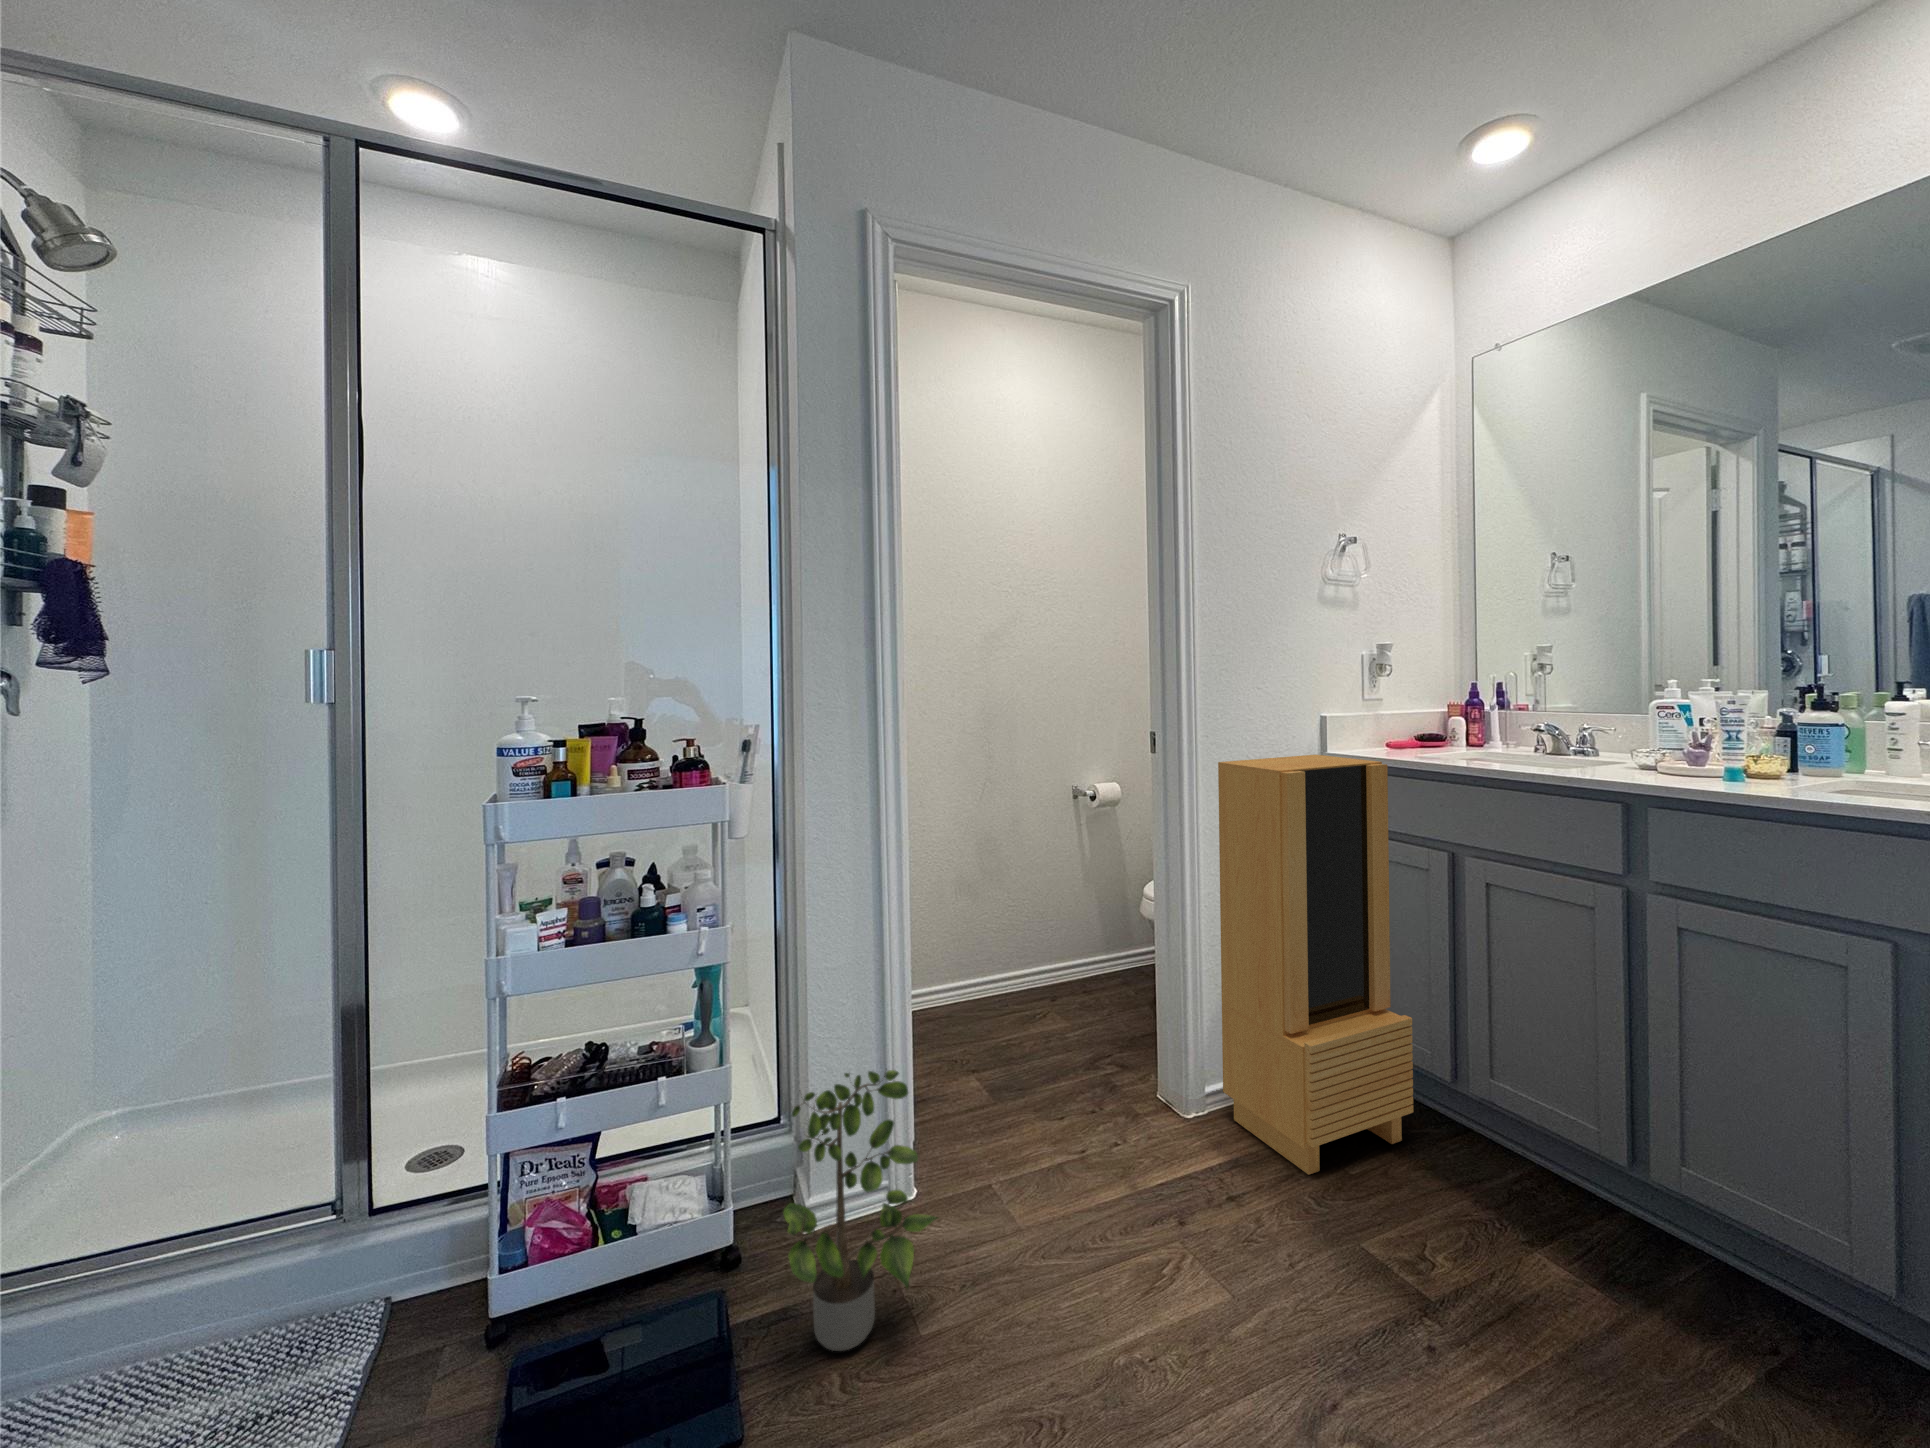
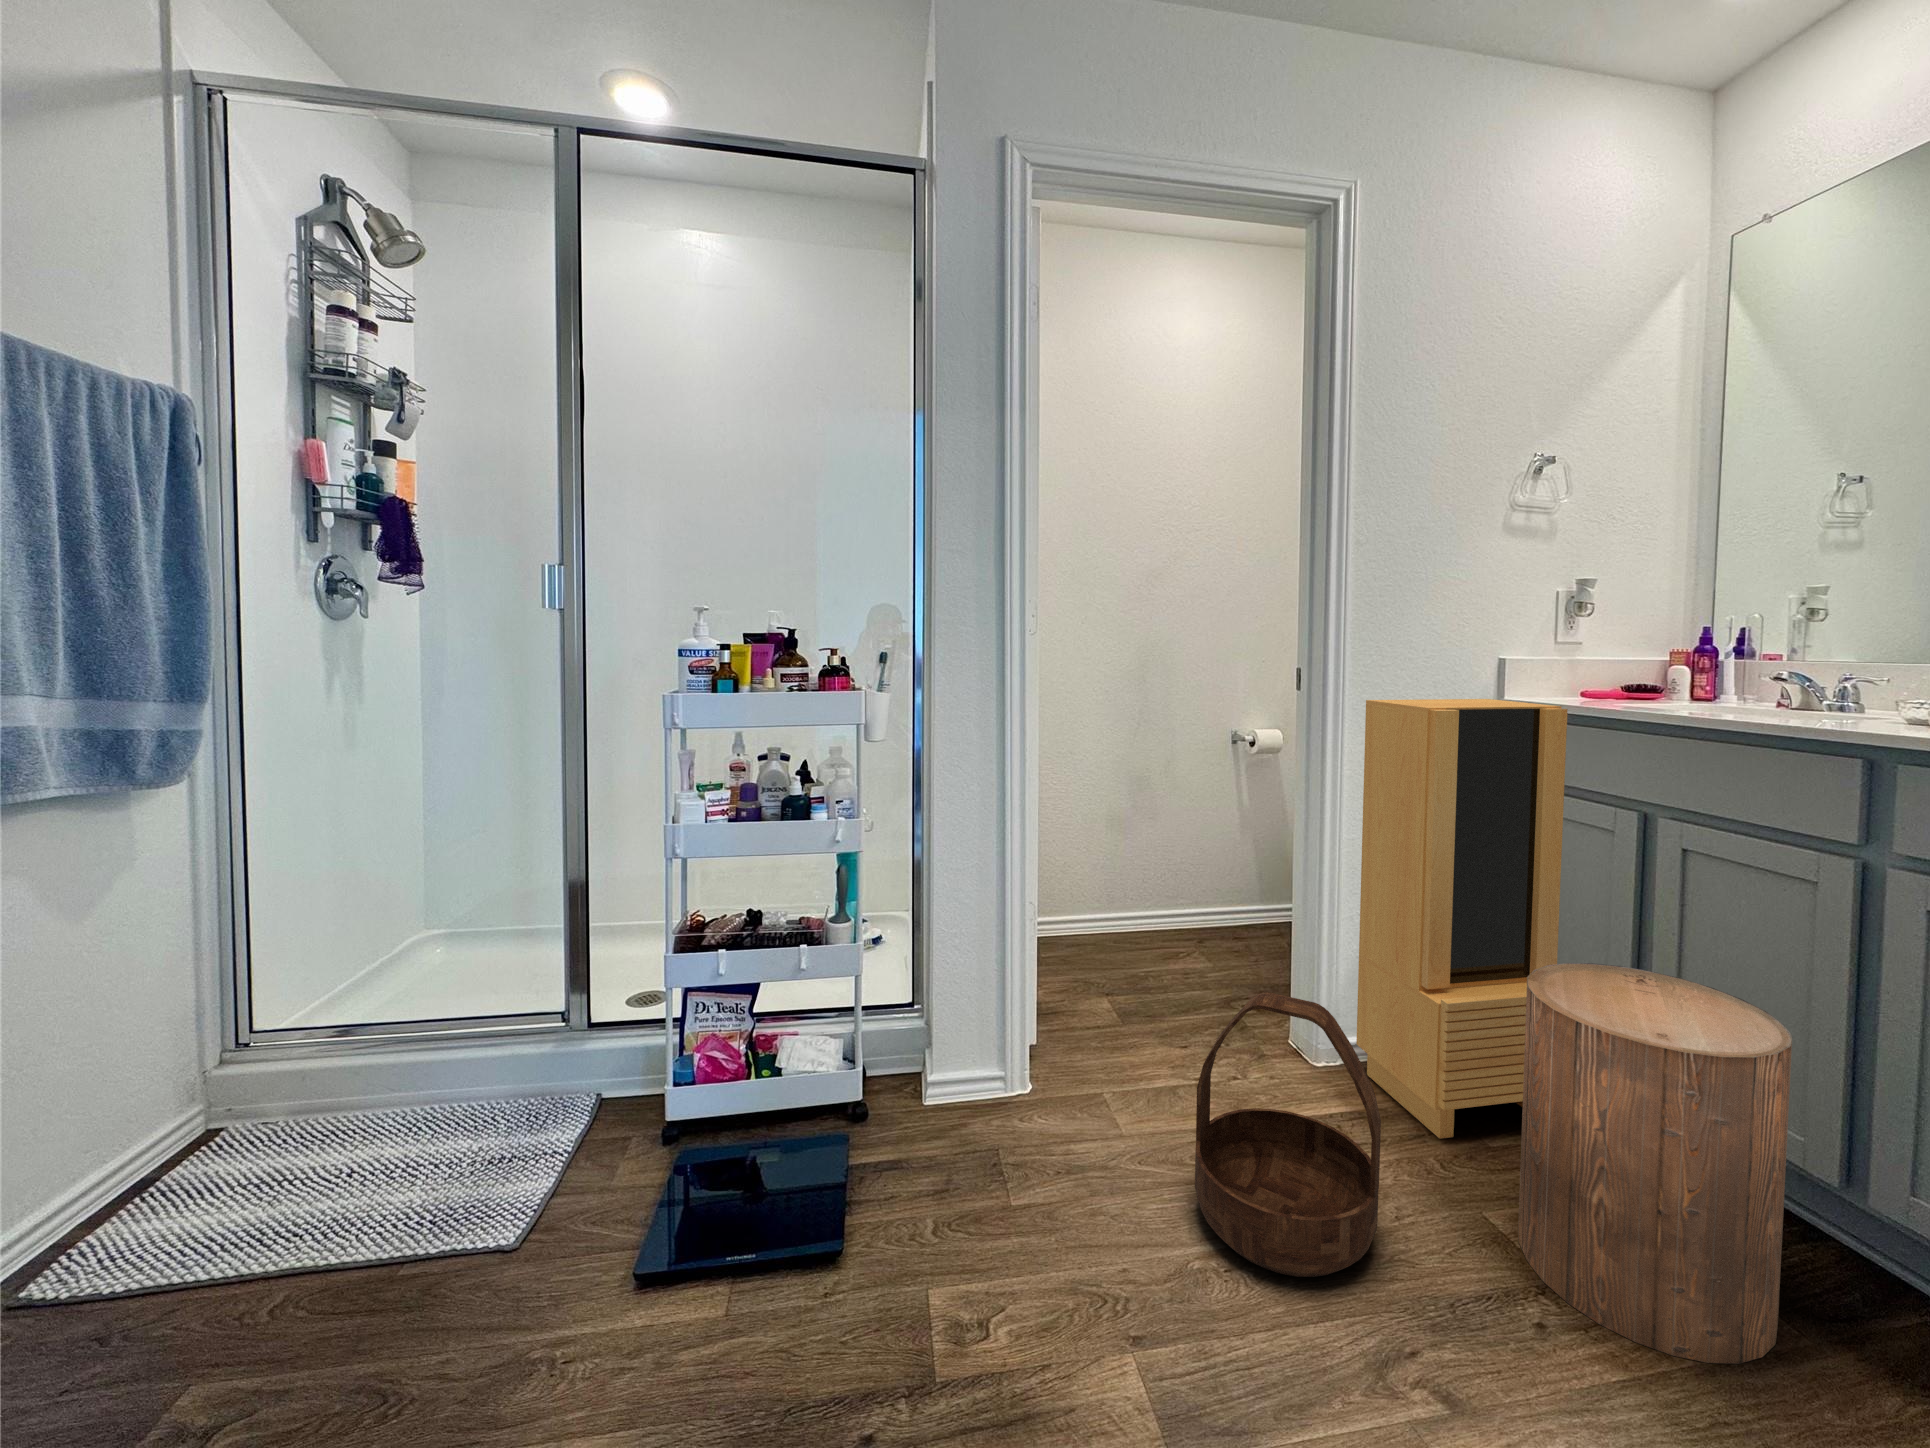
stool: none [1387,996,1603,1349] -> present [1518,963,1792,1364]
basket: none [1105,1065,1281,1350] -> present [1195,992,1381,1277]
potted plant: present [783,1070,937,1351] -> none [891,951,1035,1203]

